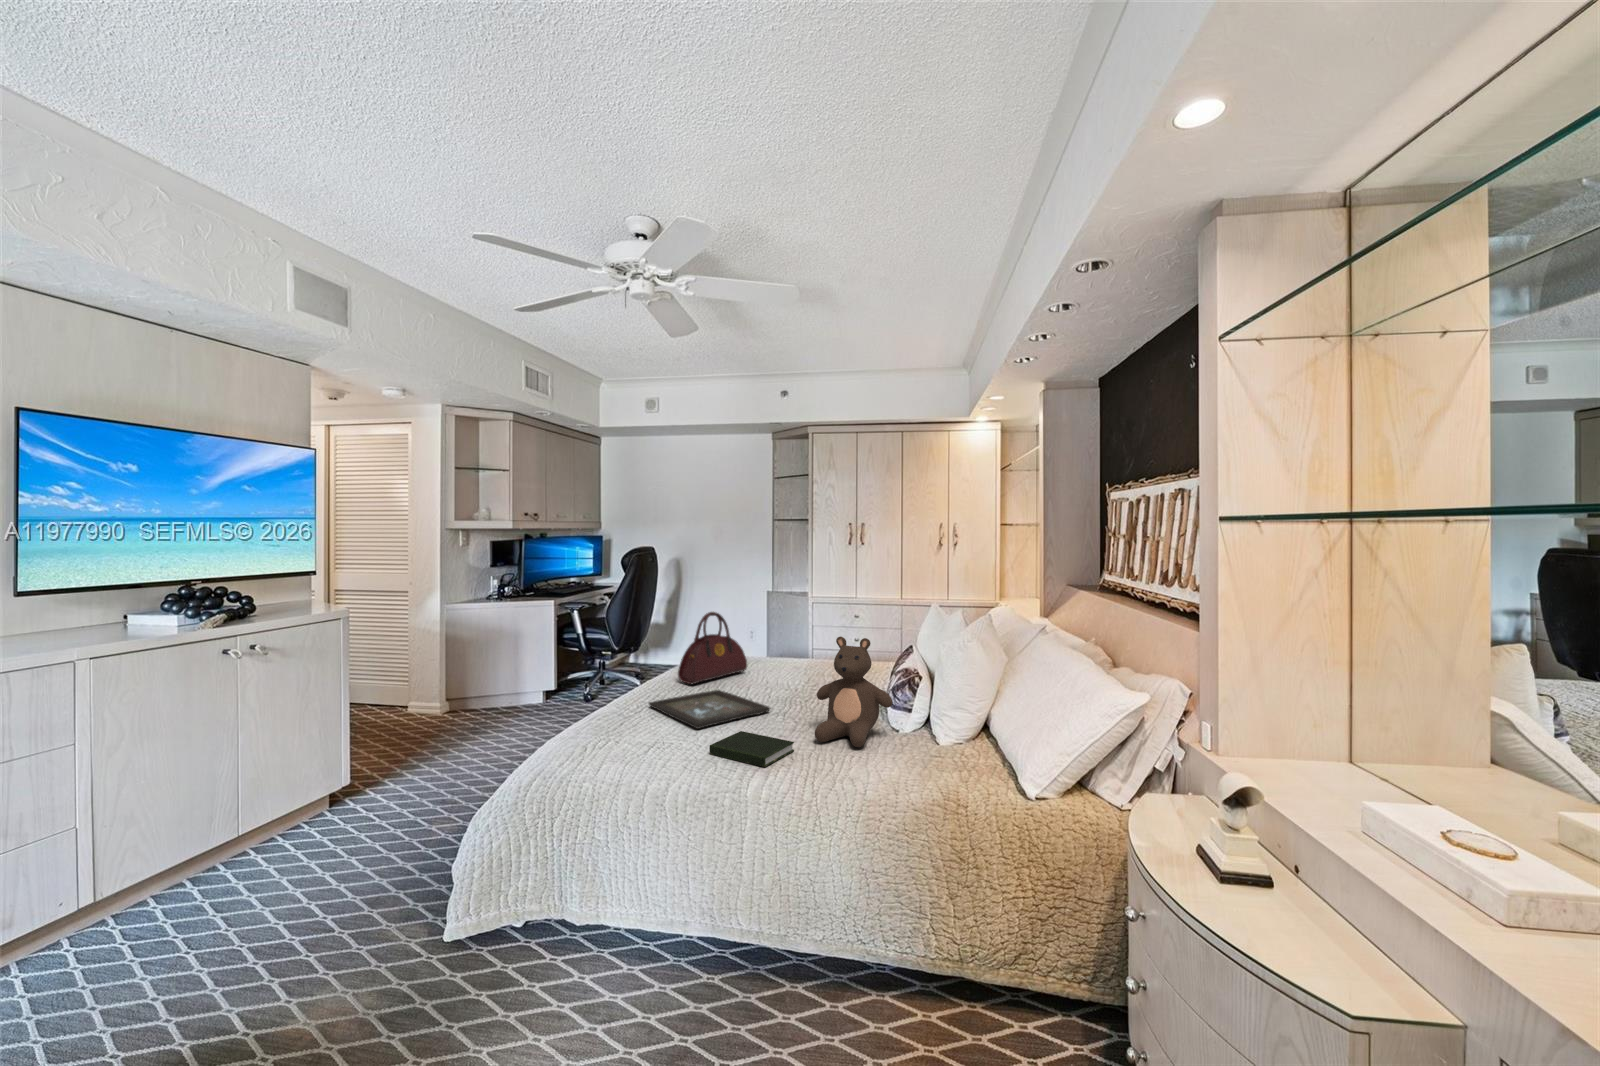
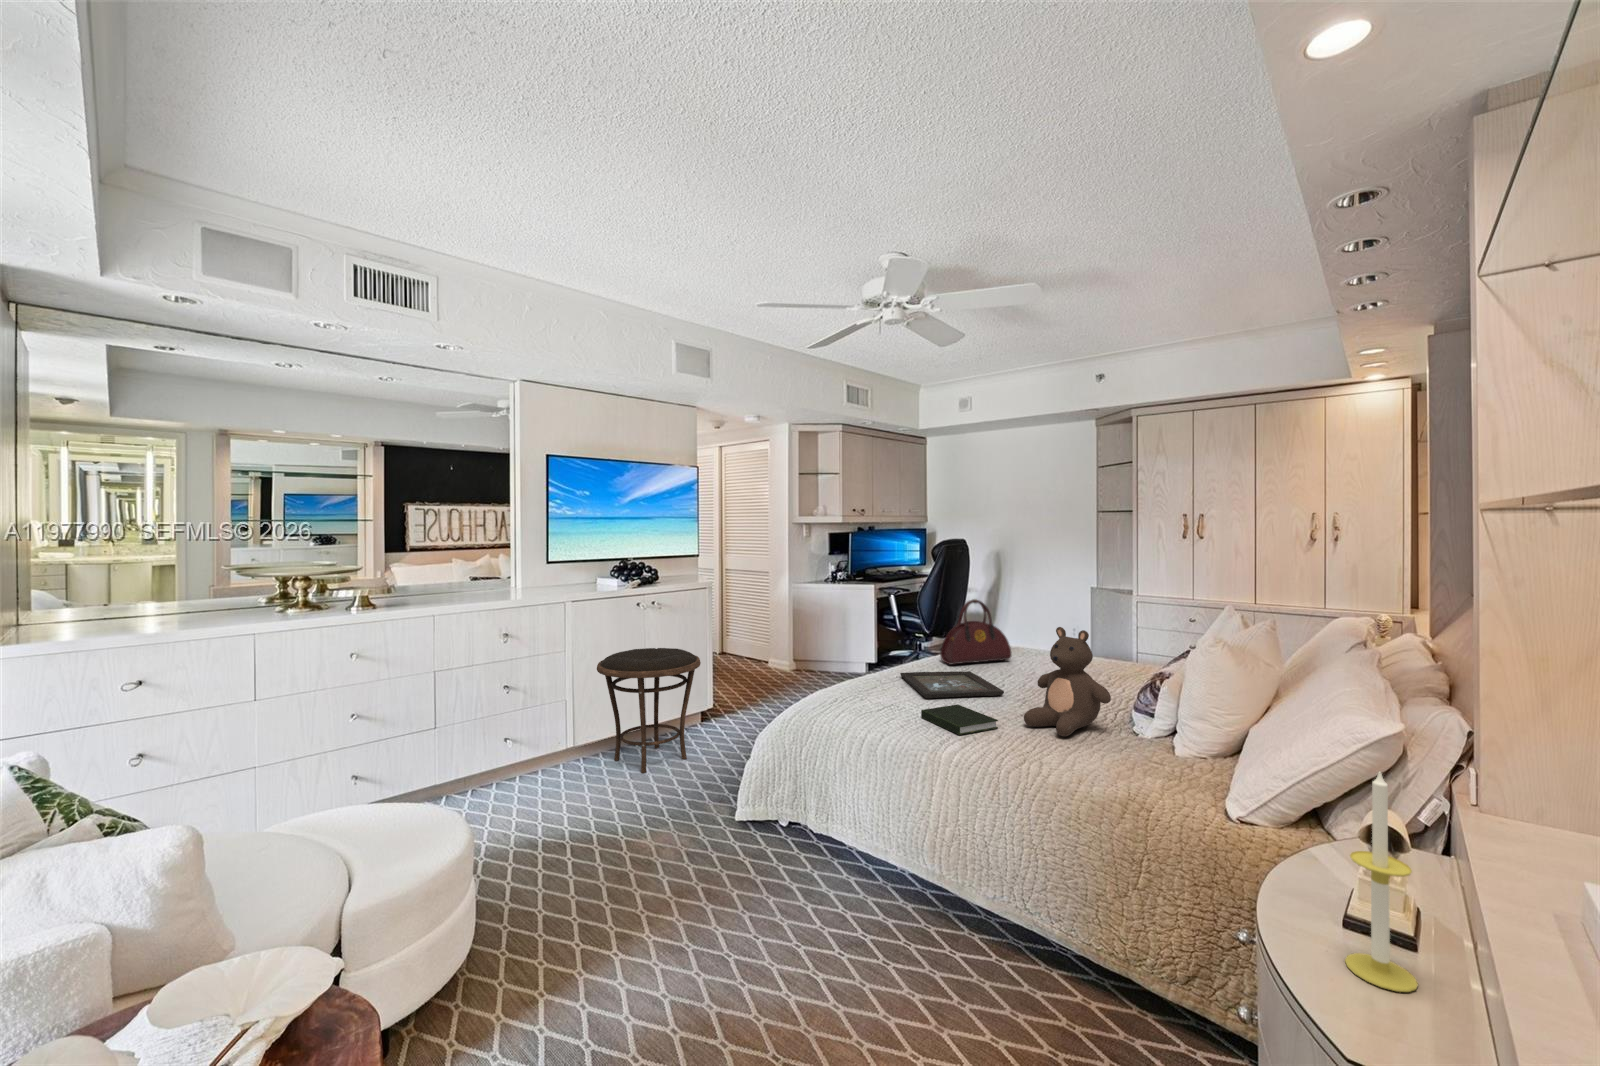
side table: none [146,712,347,911] -> present [597,648,701,773]
candle: none [1238,748,1295,935] -> present [1345,771,1418,992]

